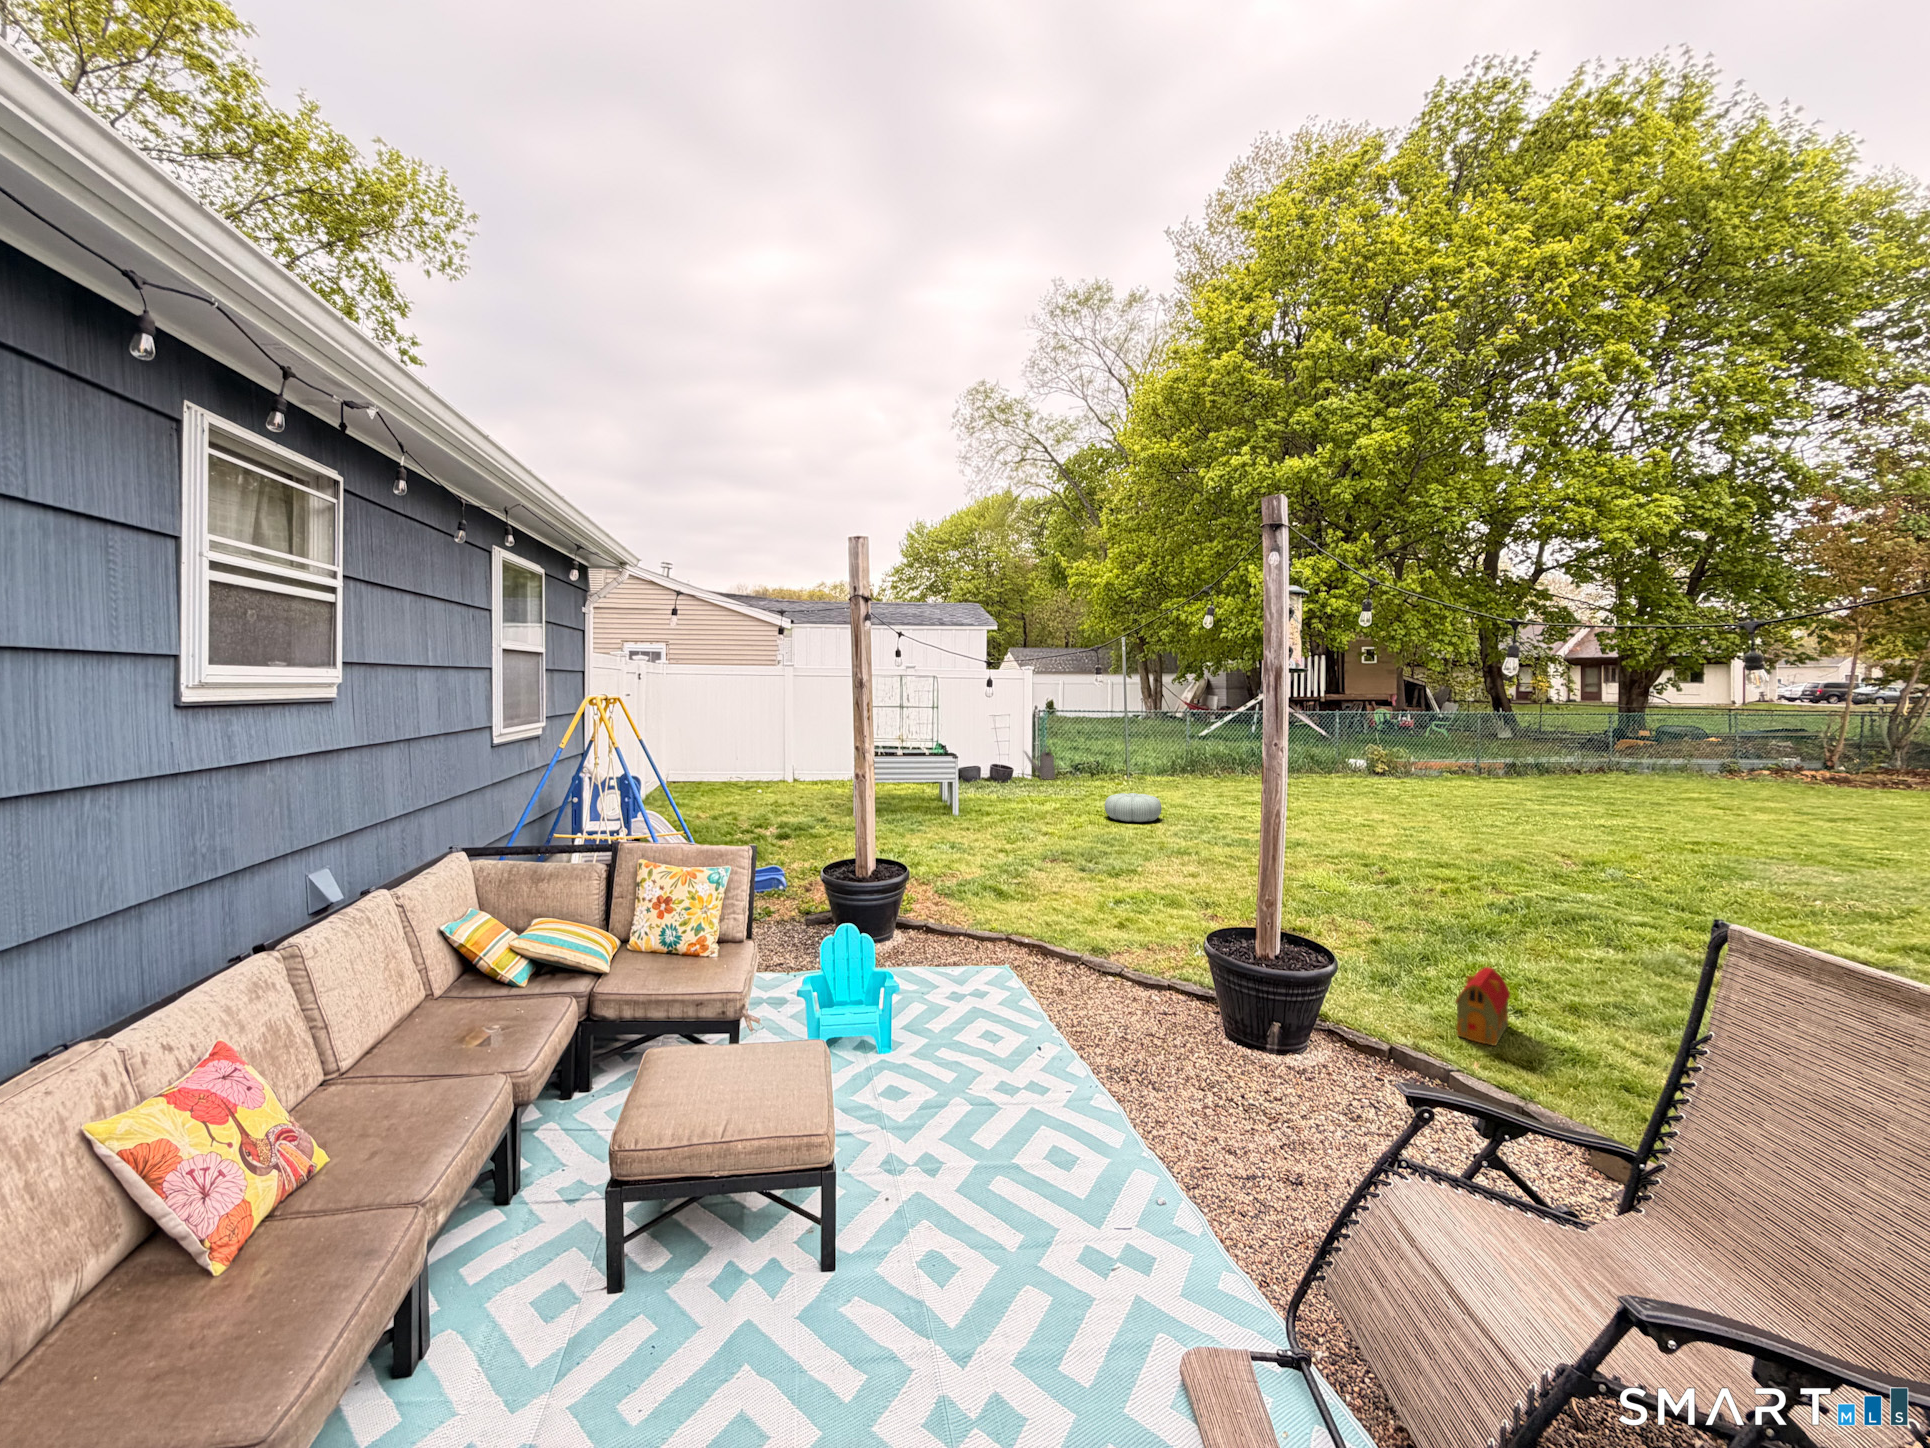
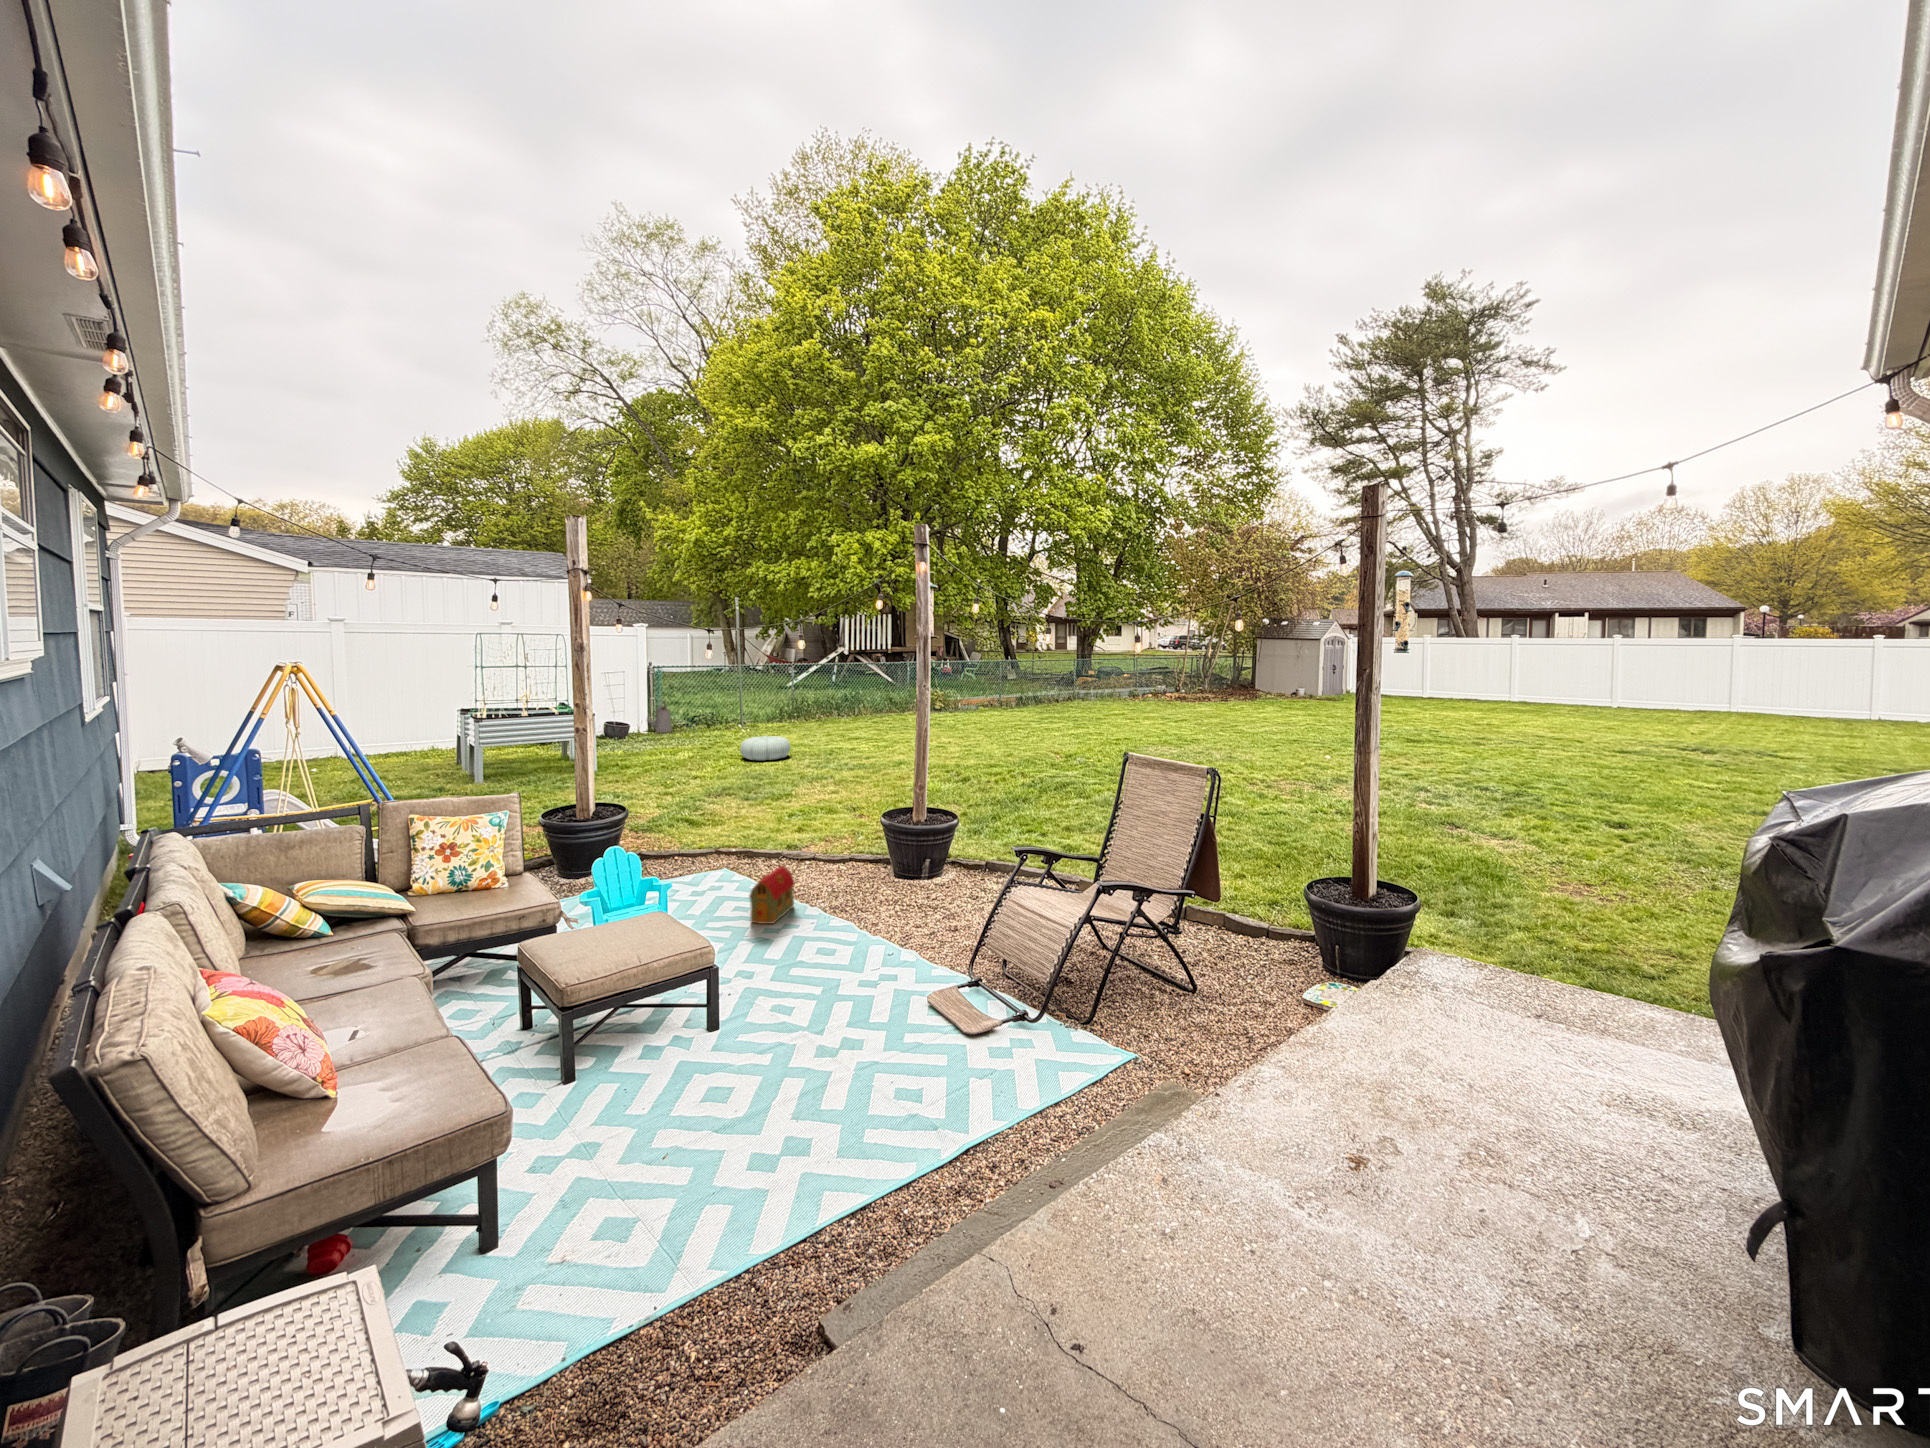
toy house: present [1456,967,1510,1046] -> present [749,866,795,924]

